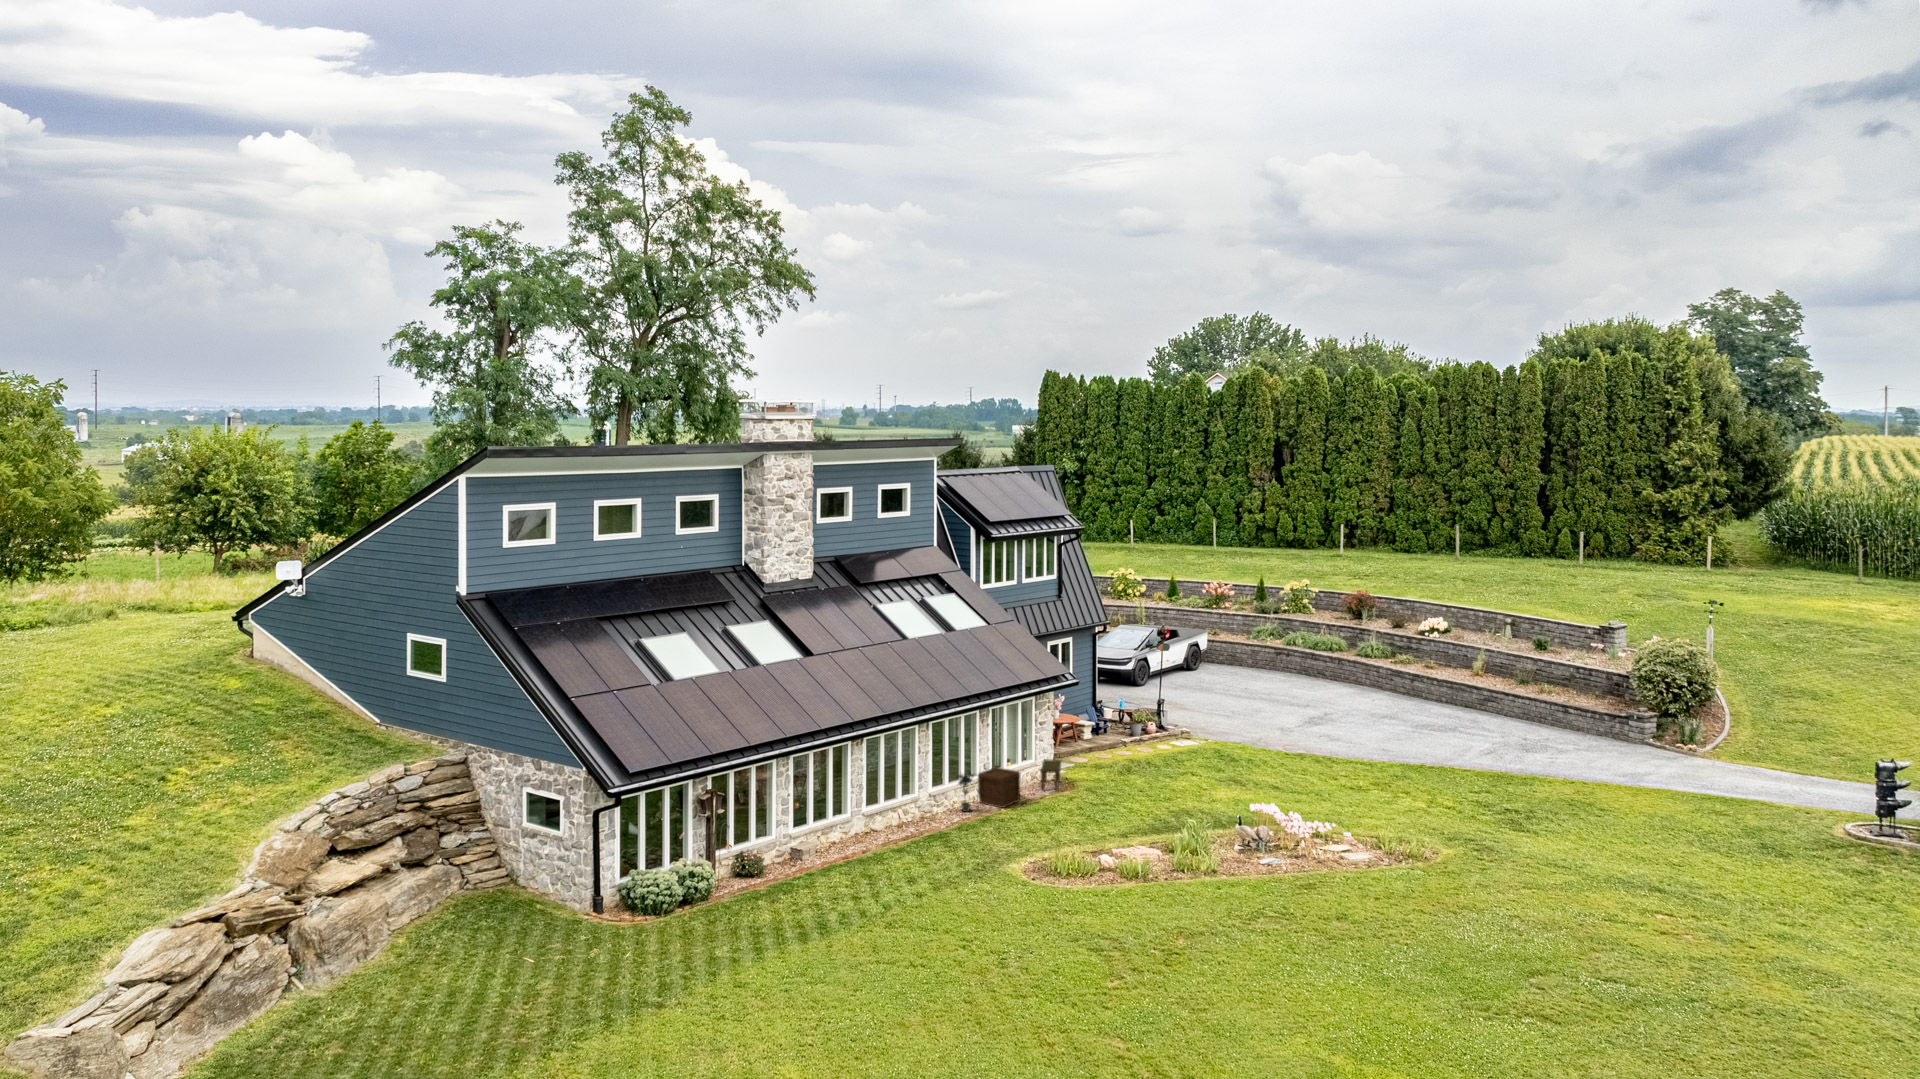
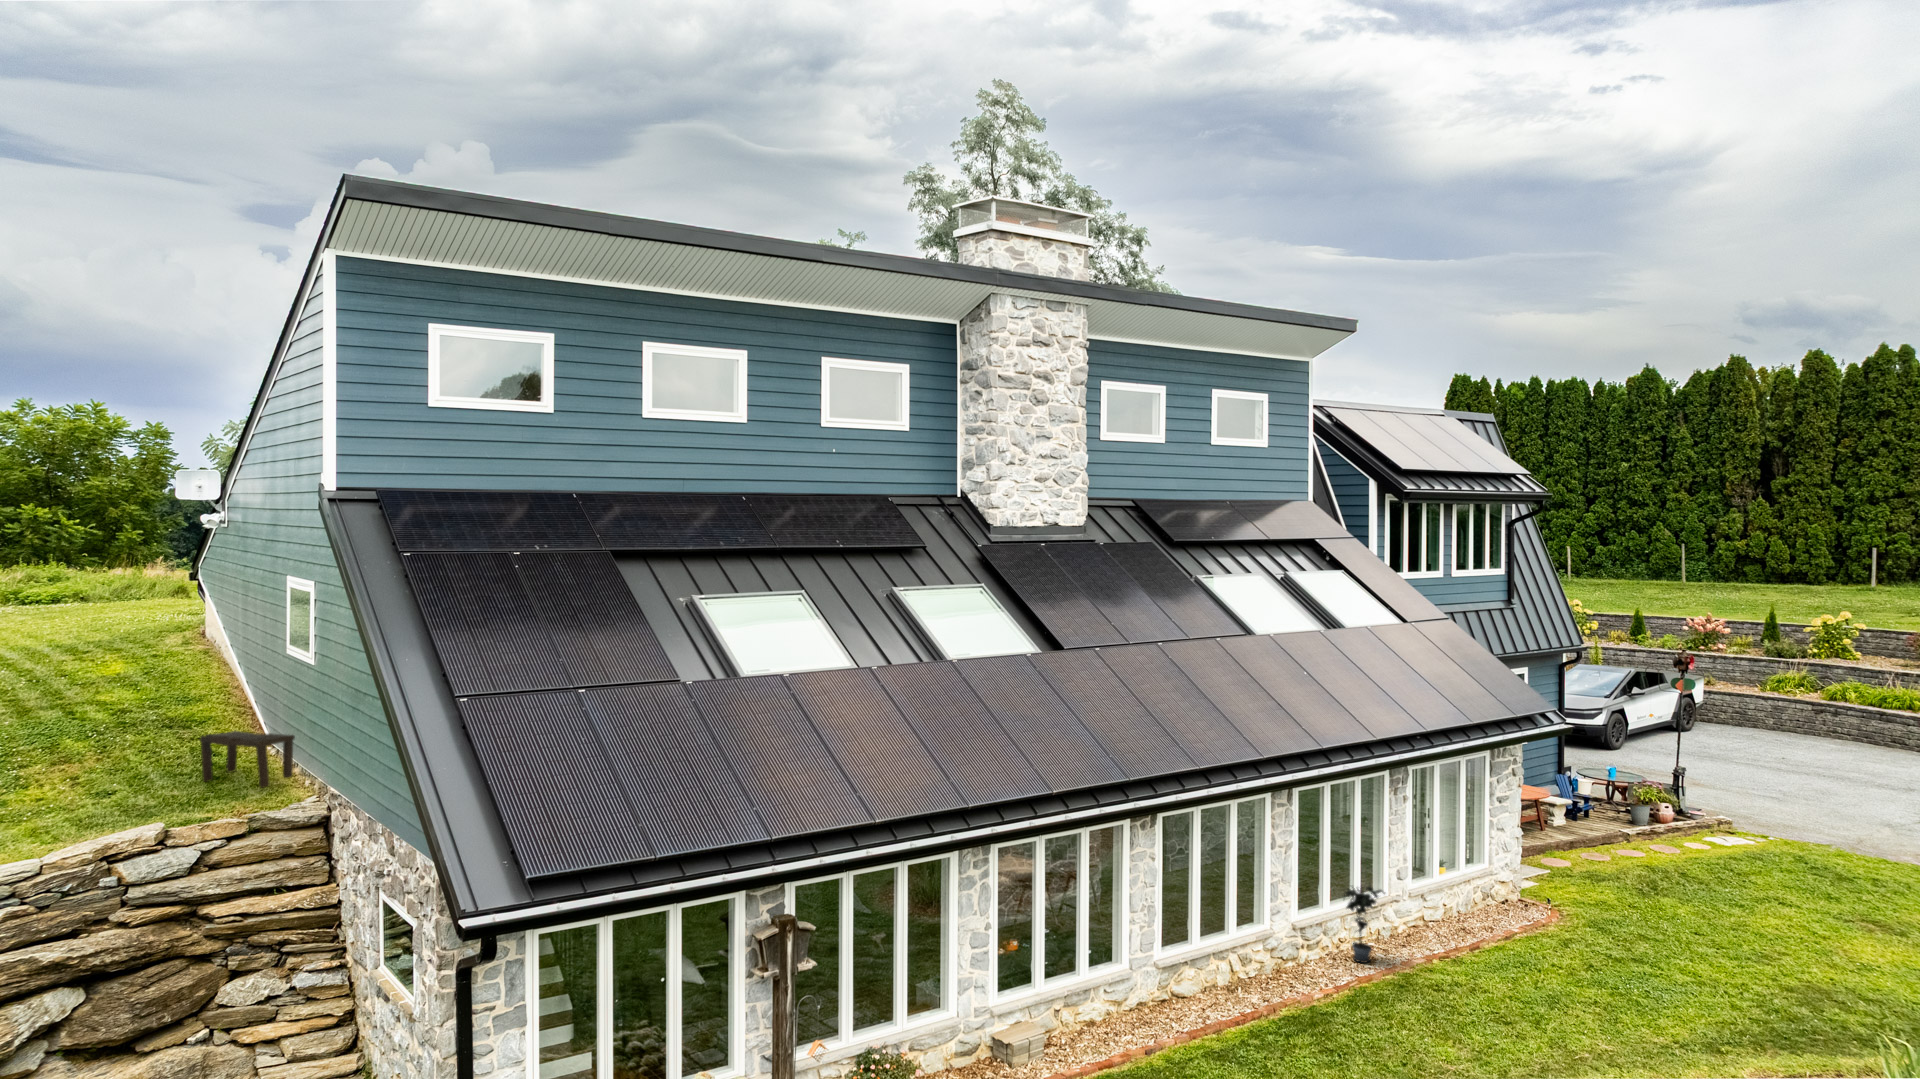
bench: present [1040,760,1061,791] -> present [200,731,295,788]
wooden crate: present [978,767,1020,808] -> none [1385,876,1472,962]

